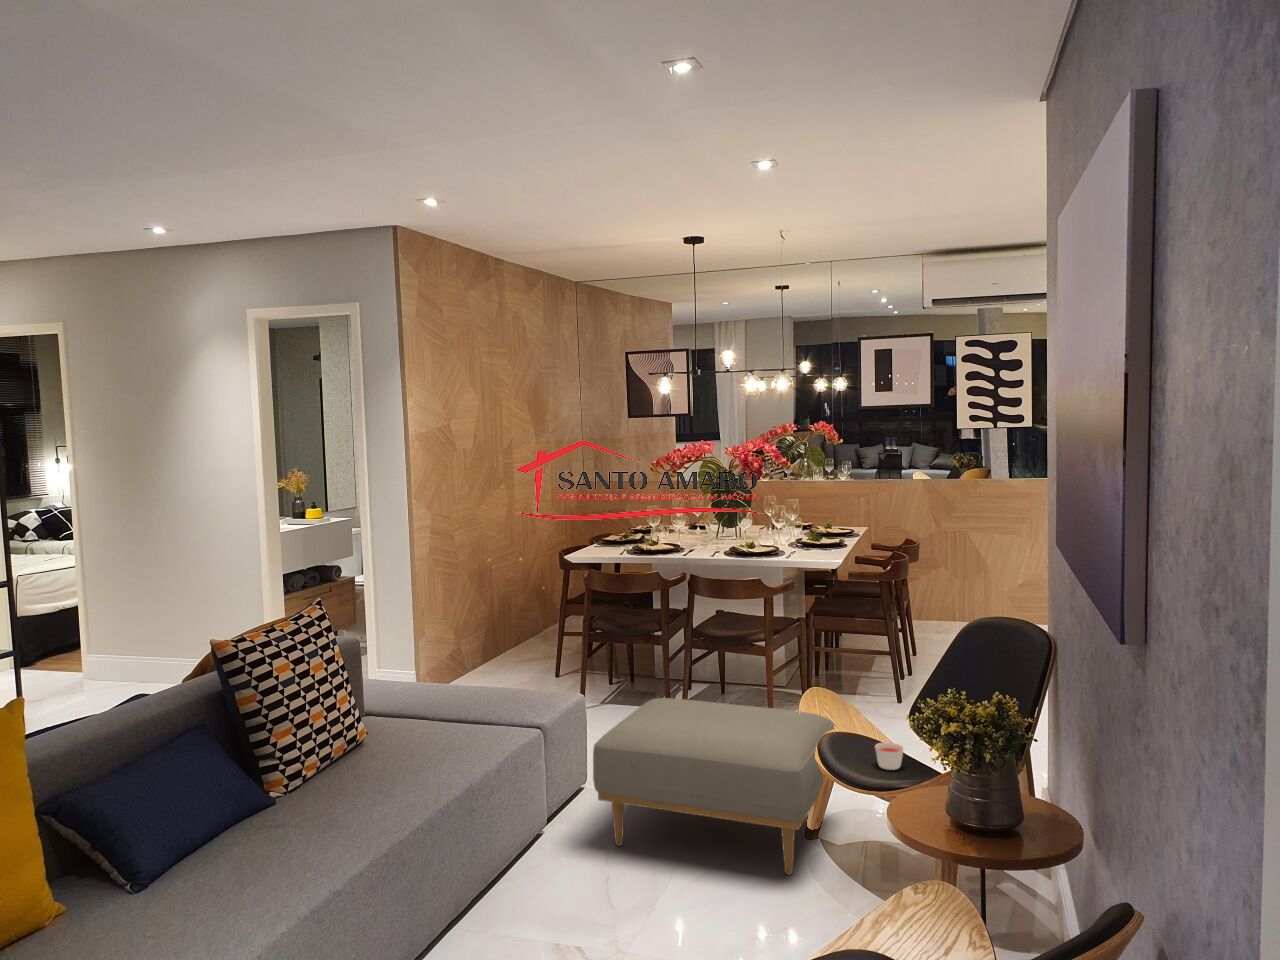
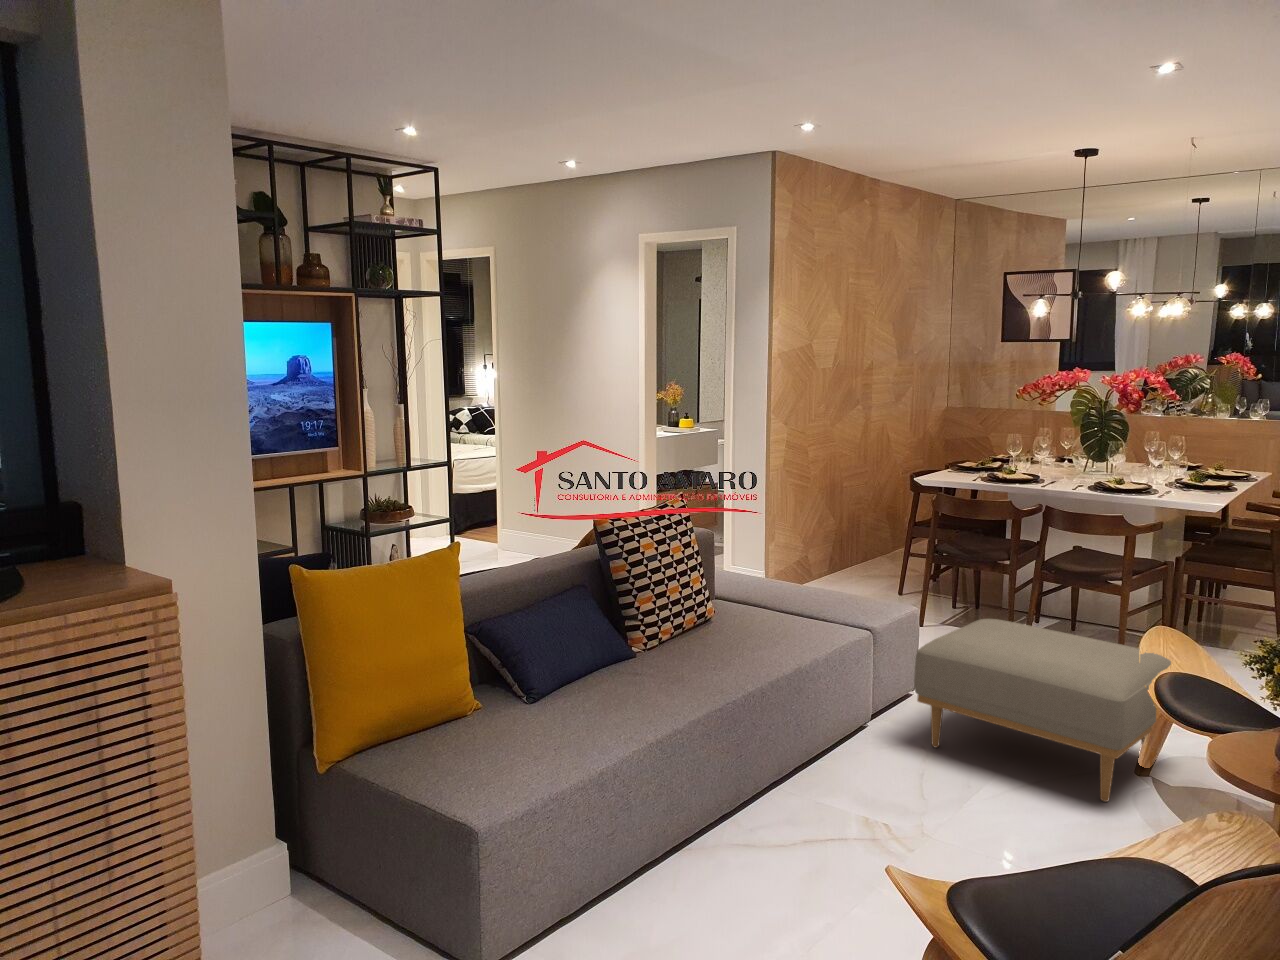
candle: present [875,742,904,770] -> none [1214,688,1248,717]

